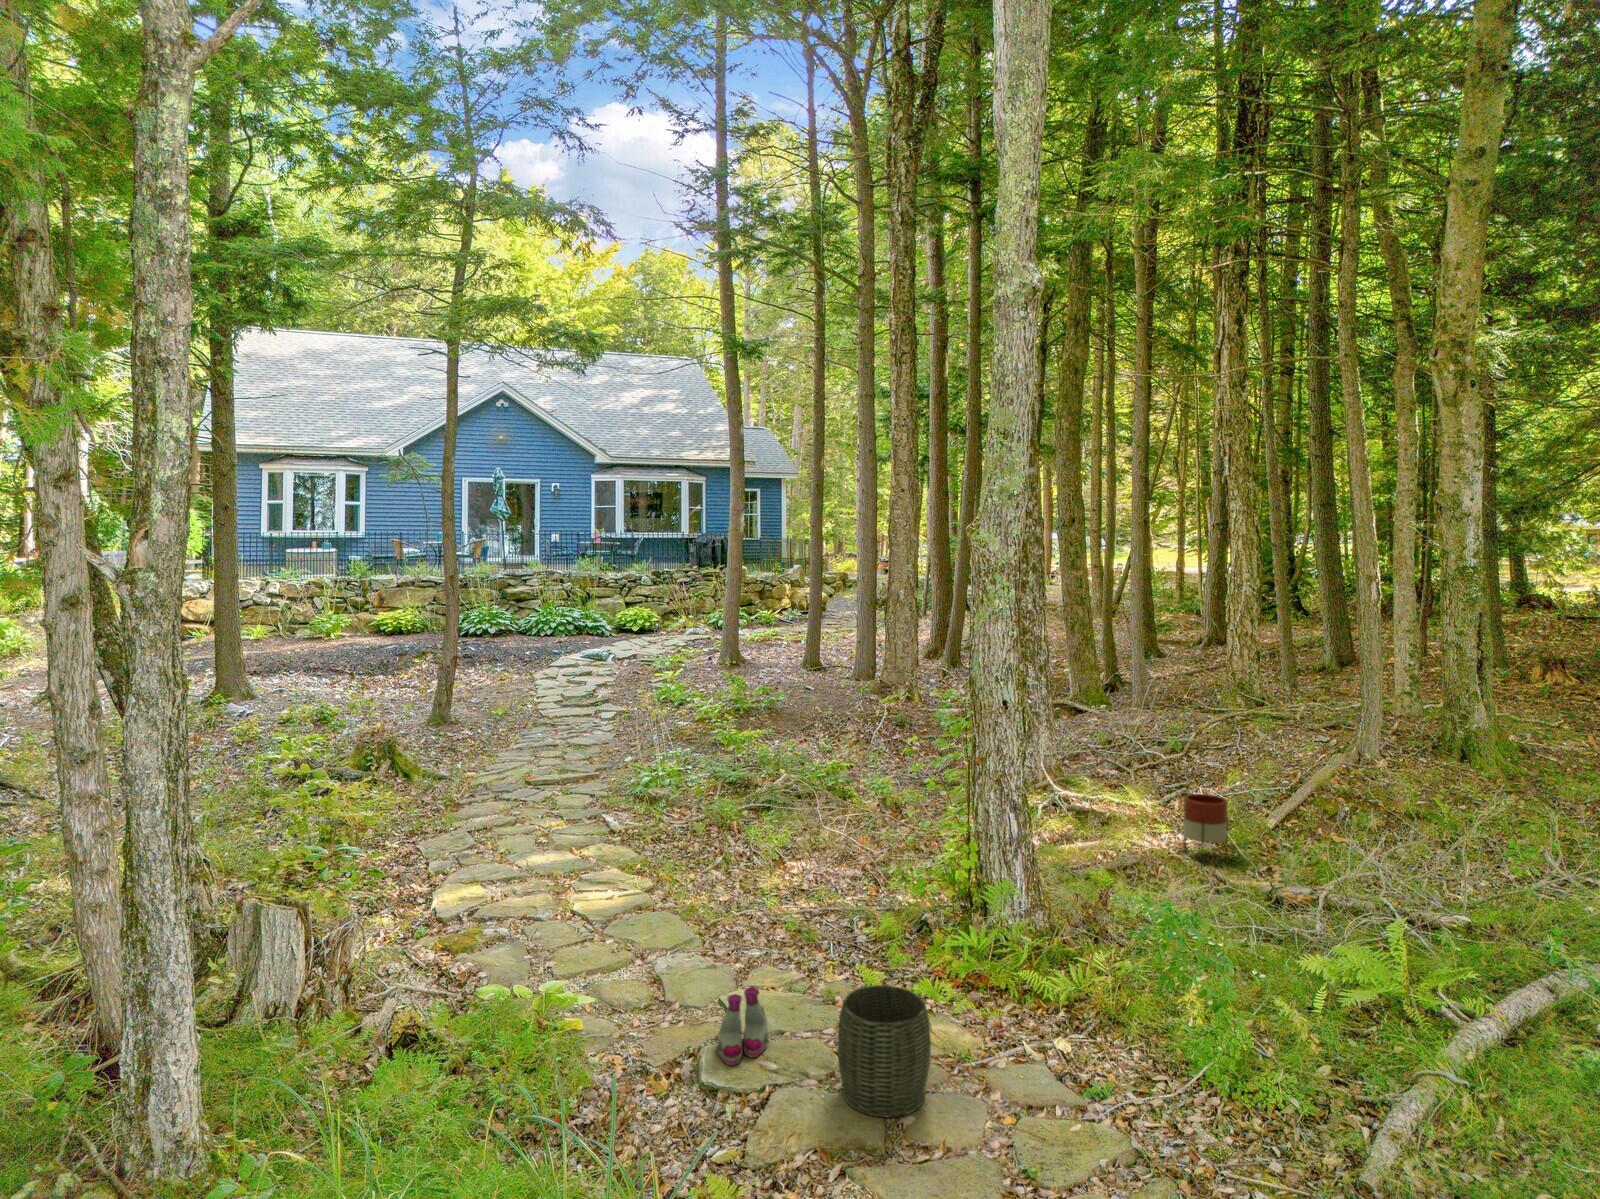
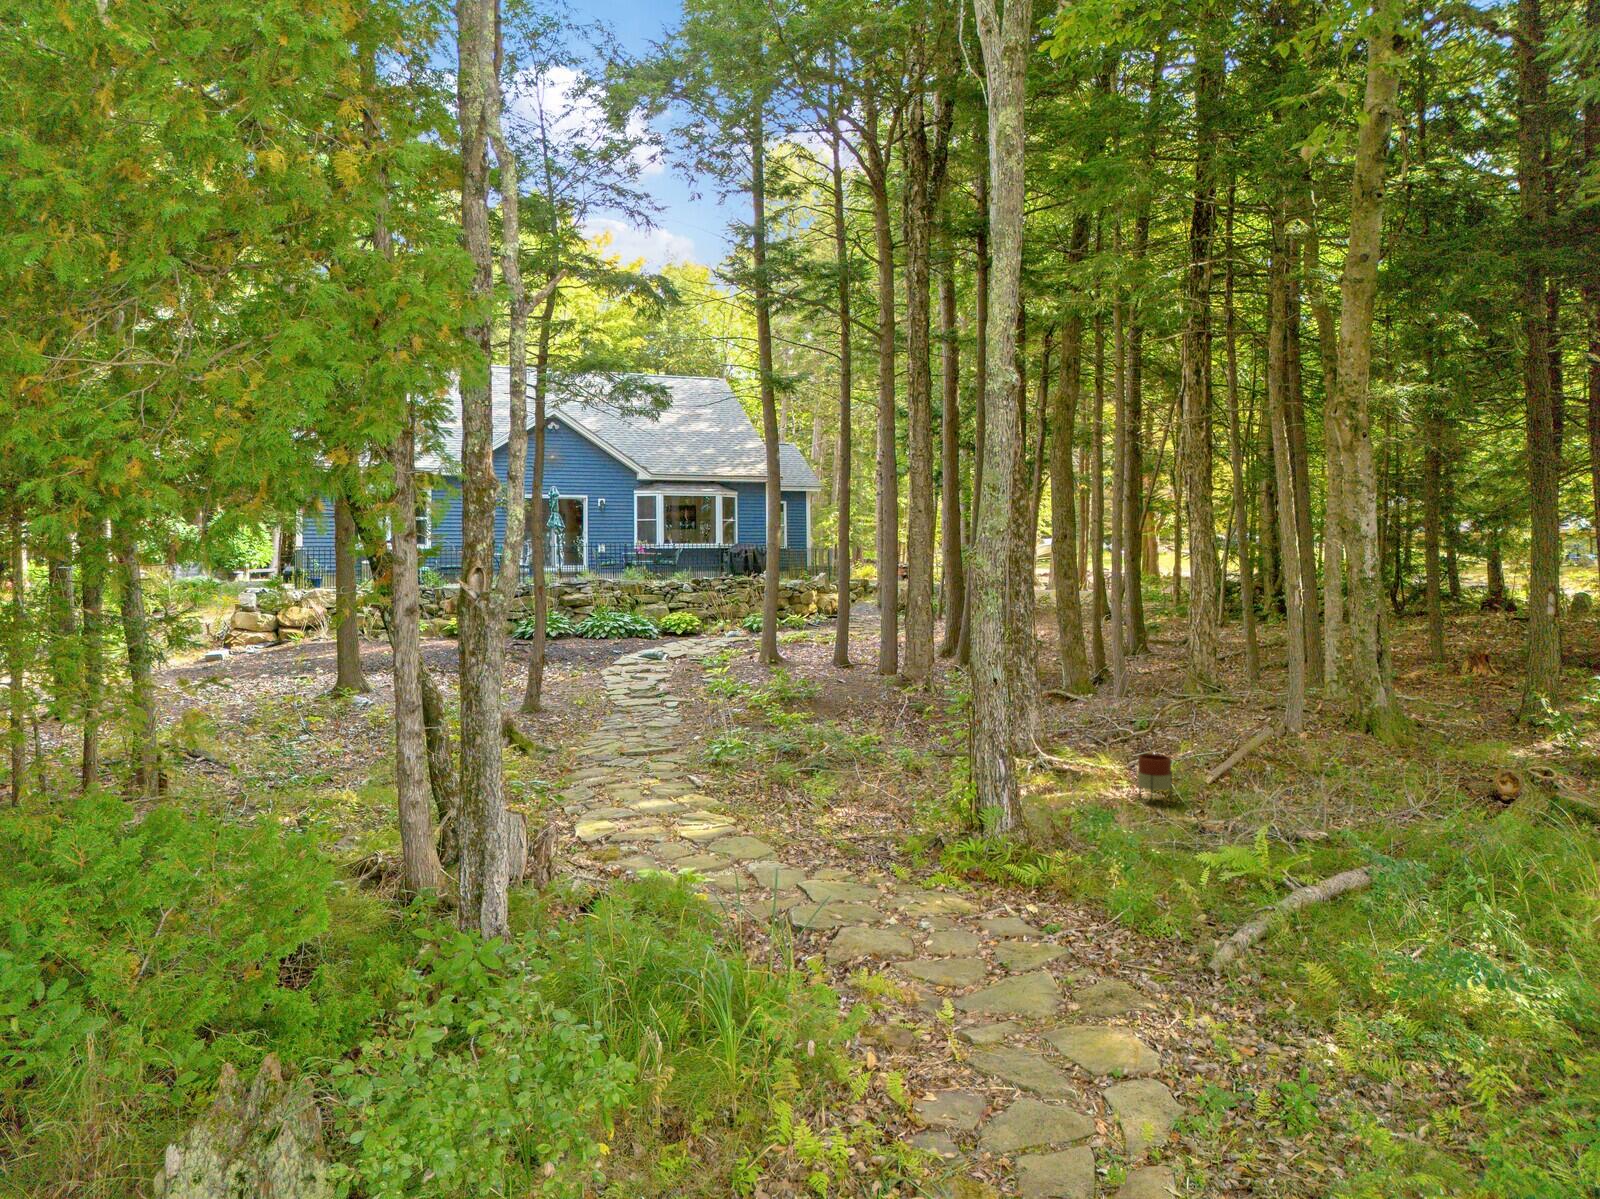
woven basket: present [837,985,931,1117] -> none [882,865,943,945]
boots: present [718,987,768,1065] -> none [799,870,833,919]

